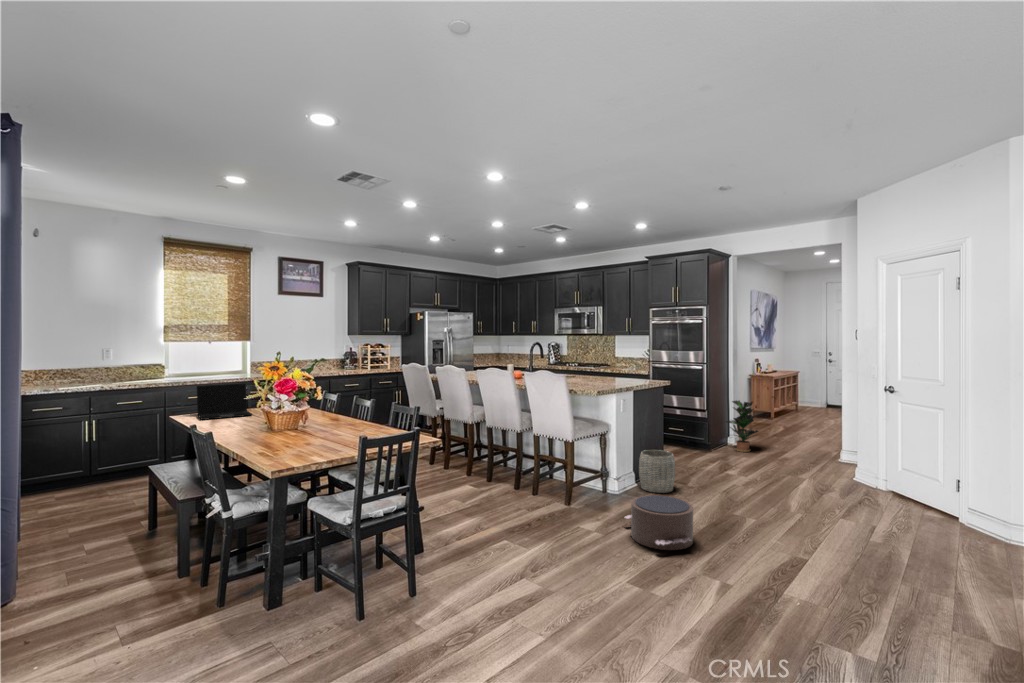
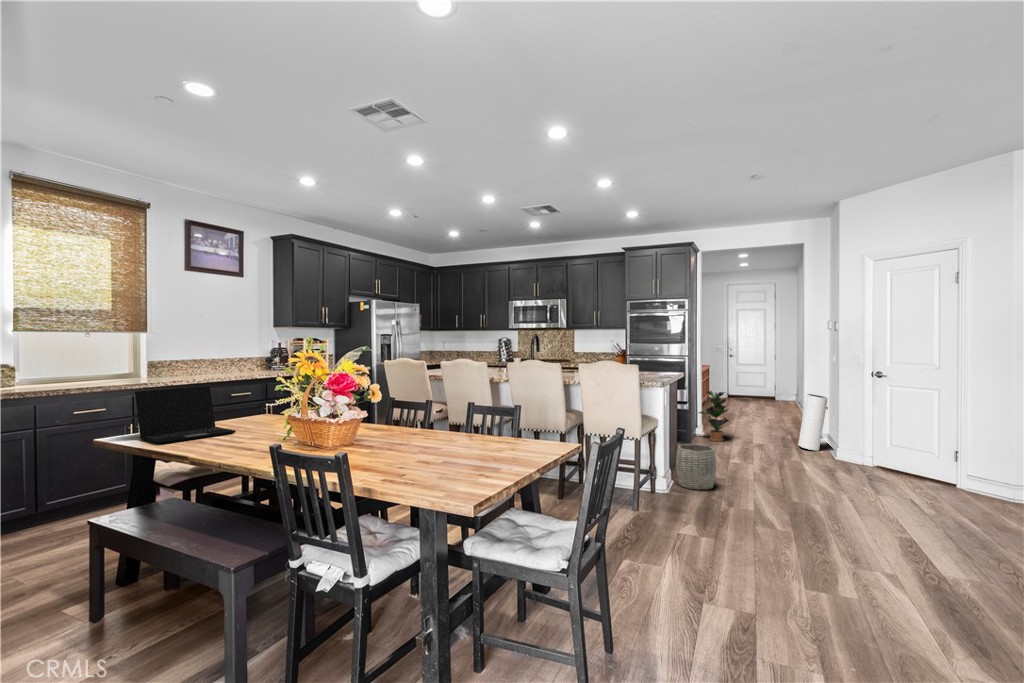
air purifier: none [825,408,858,469] -> present [798,394,828,451]
pouf: present [625,495,693,550] -> none [724,492,824,553]

